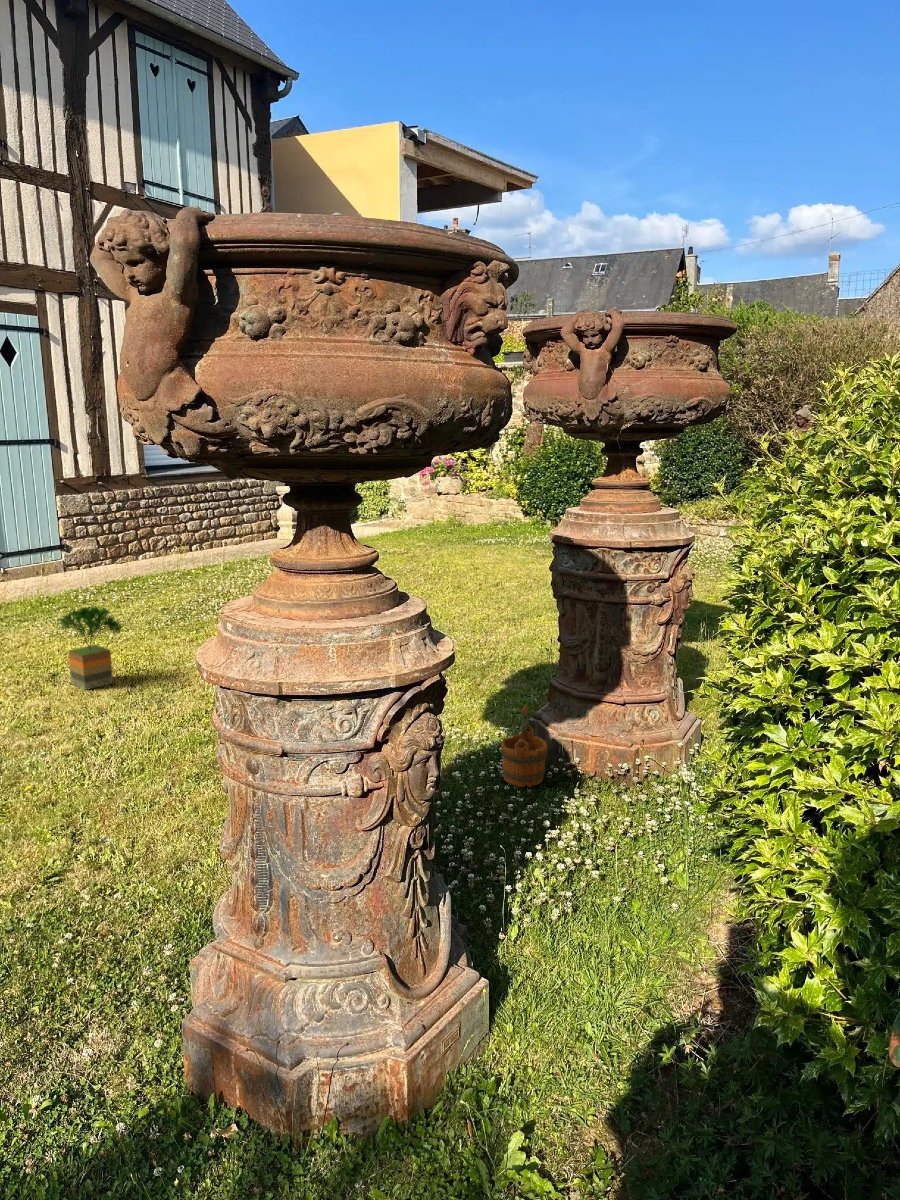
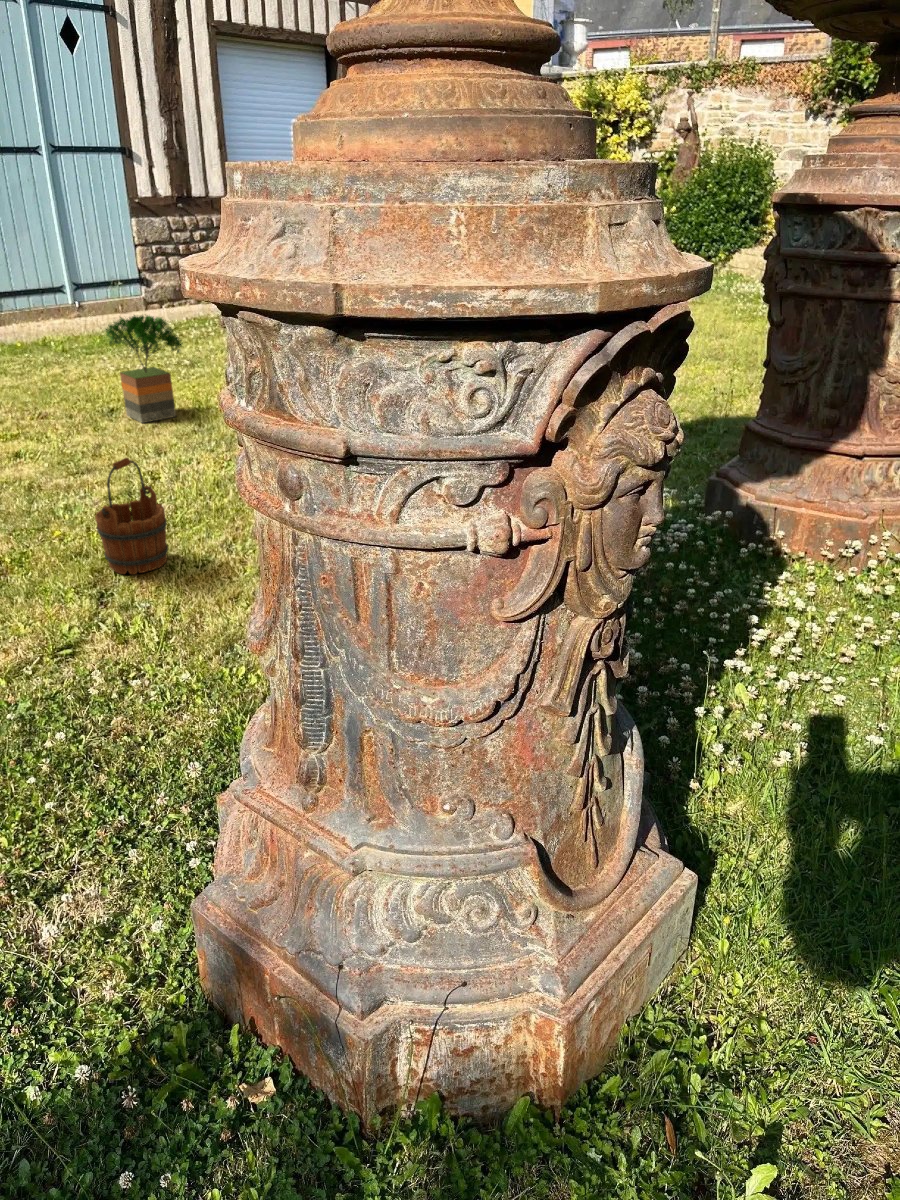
wooden bucket: present [501,706,547,787] -> present [95,458,168,574]

